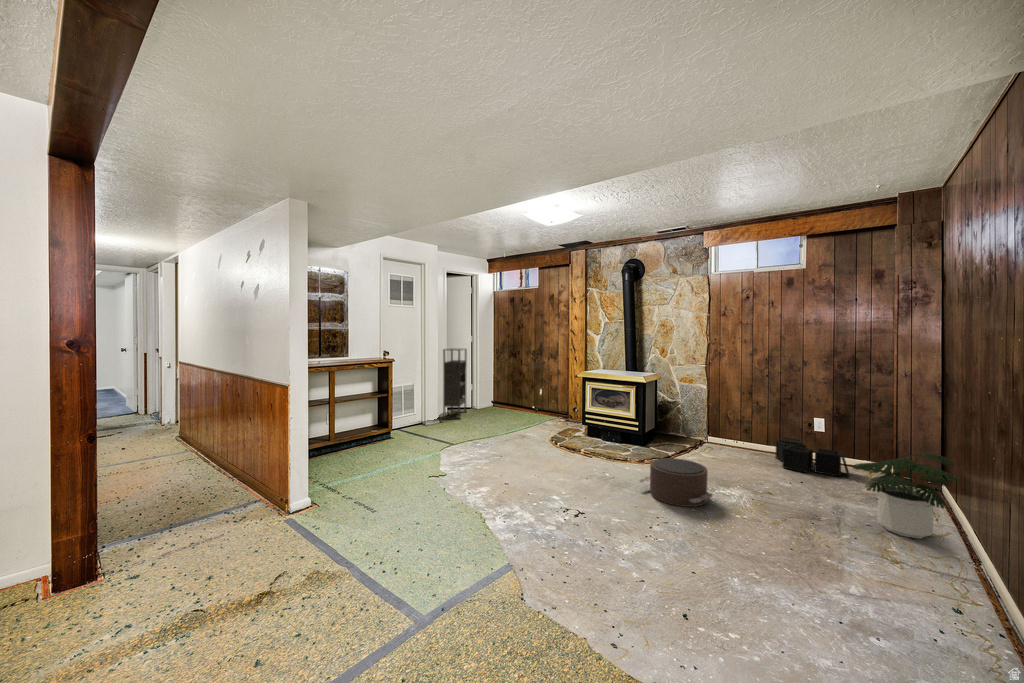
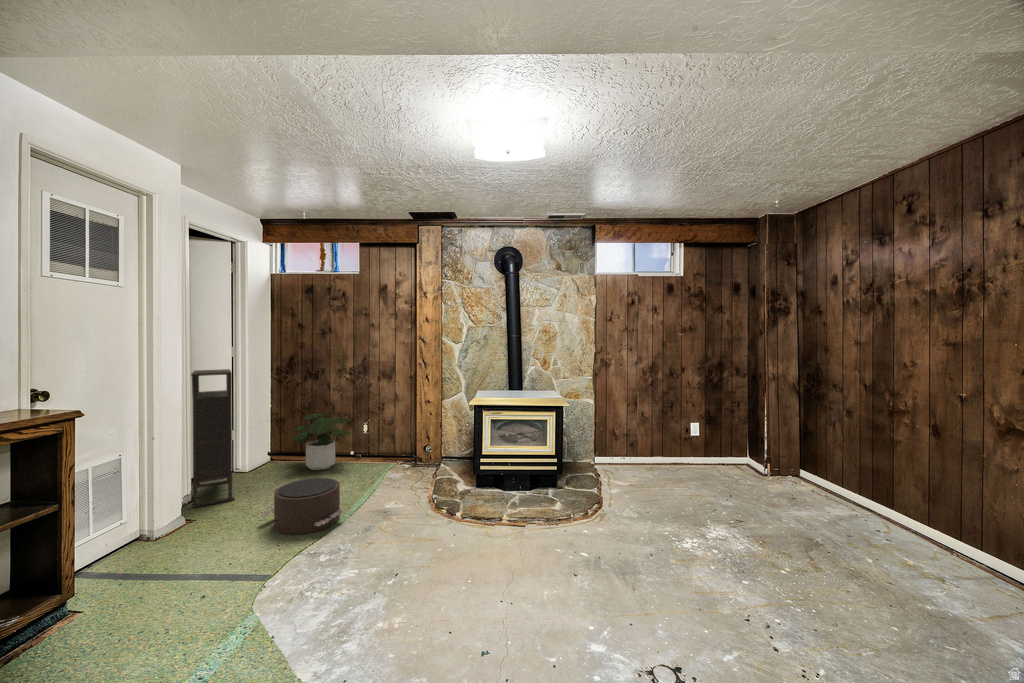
storage bin: present [775,437,849,477] -> none [667,446,740,482]
potted plant: present [852,453,959,539] -> present [291,414,351,470]
pouf: present [639,458,712,507] -> present [260,478,343,535]

